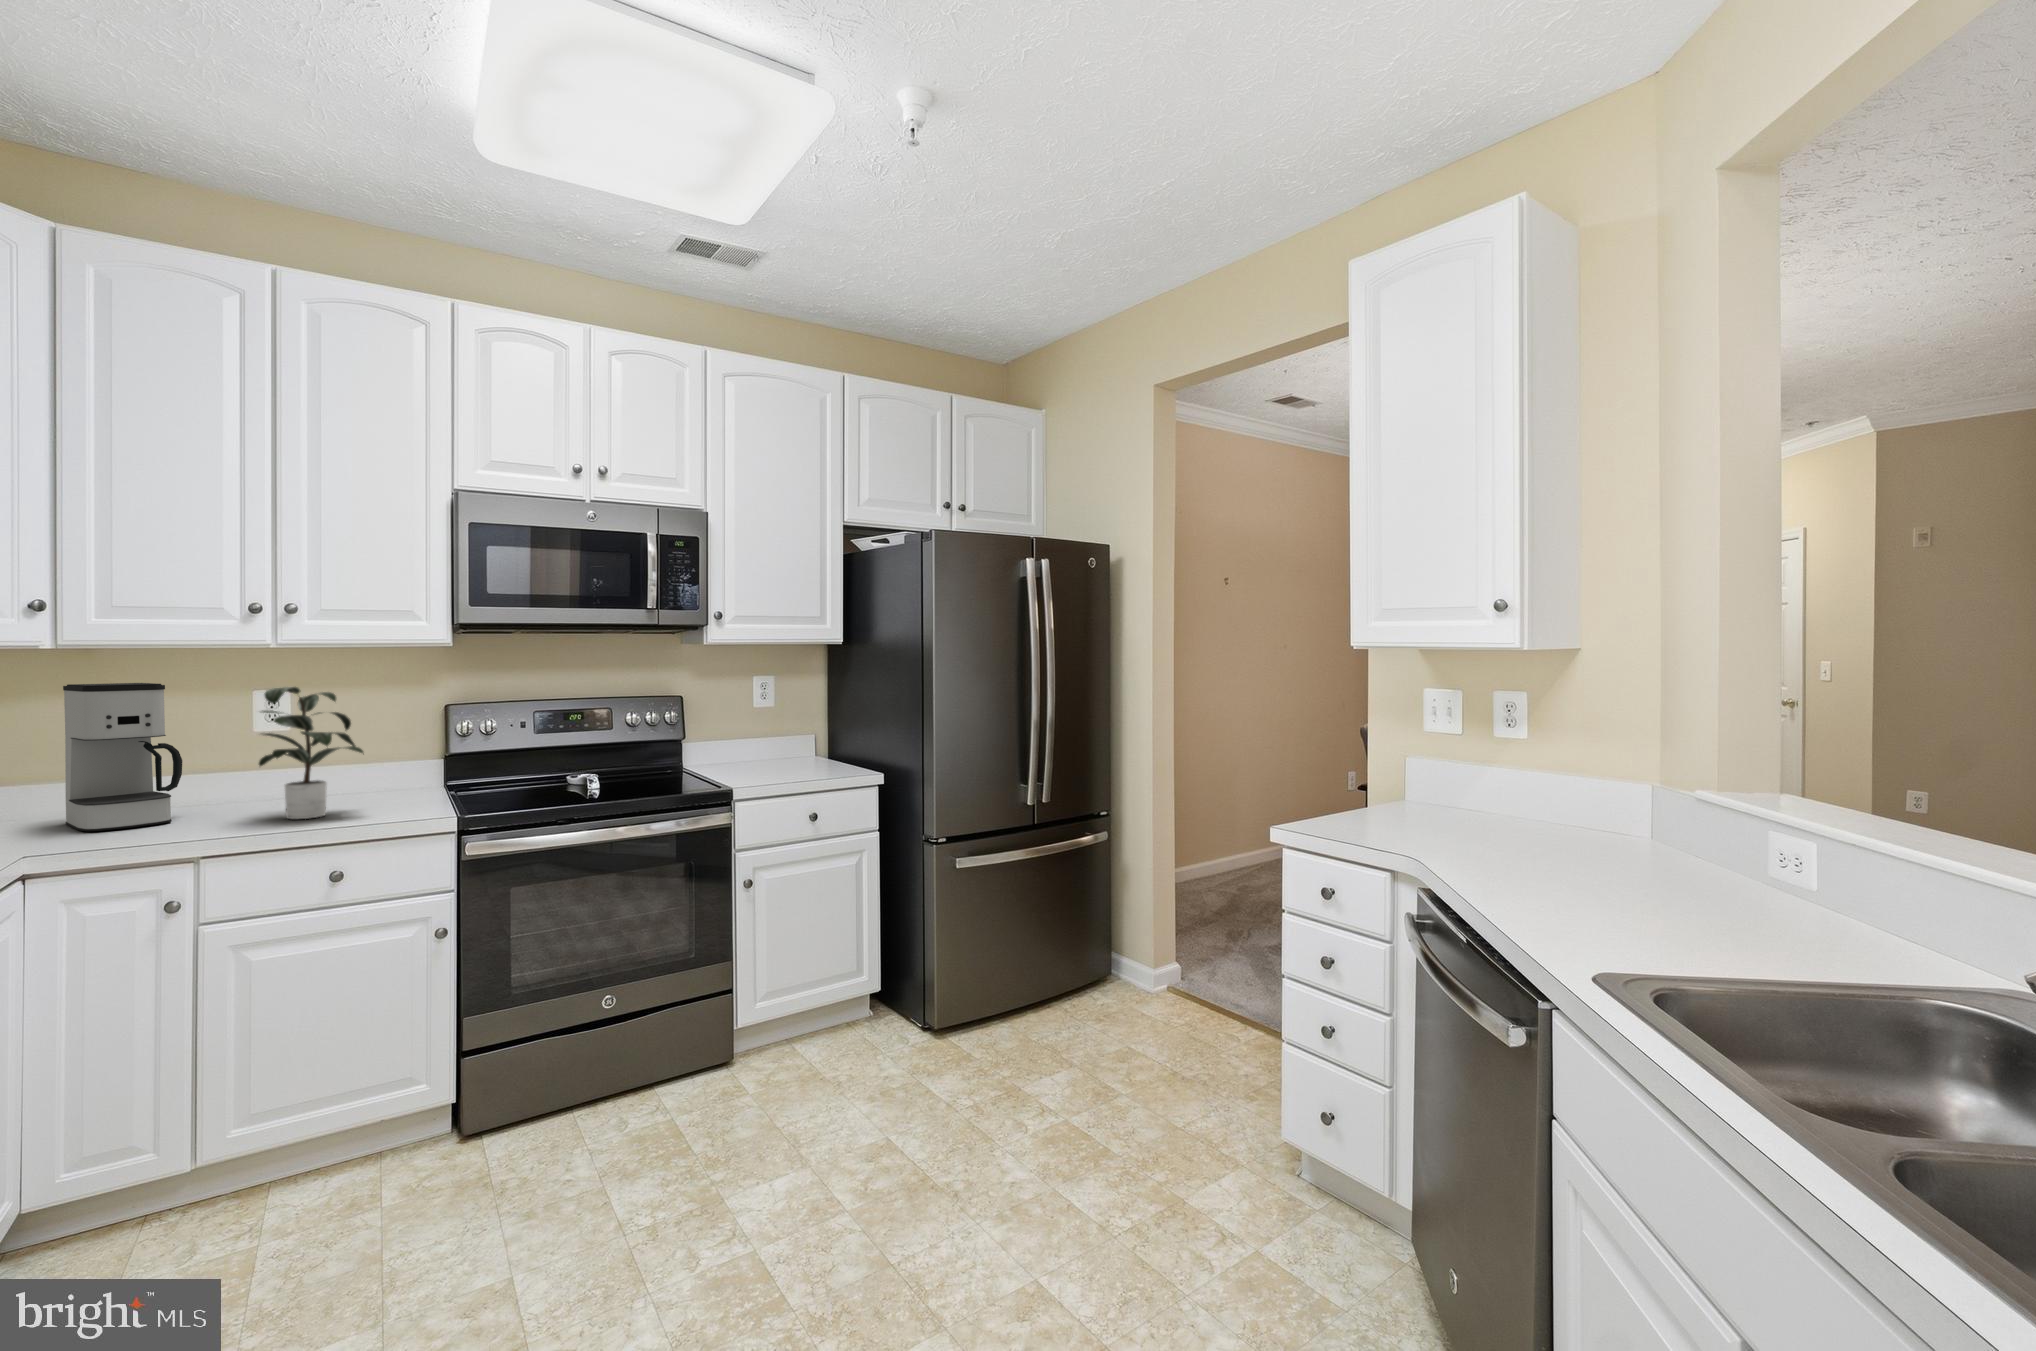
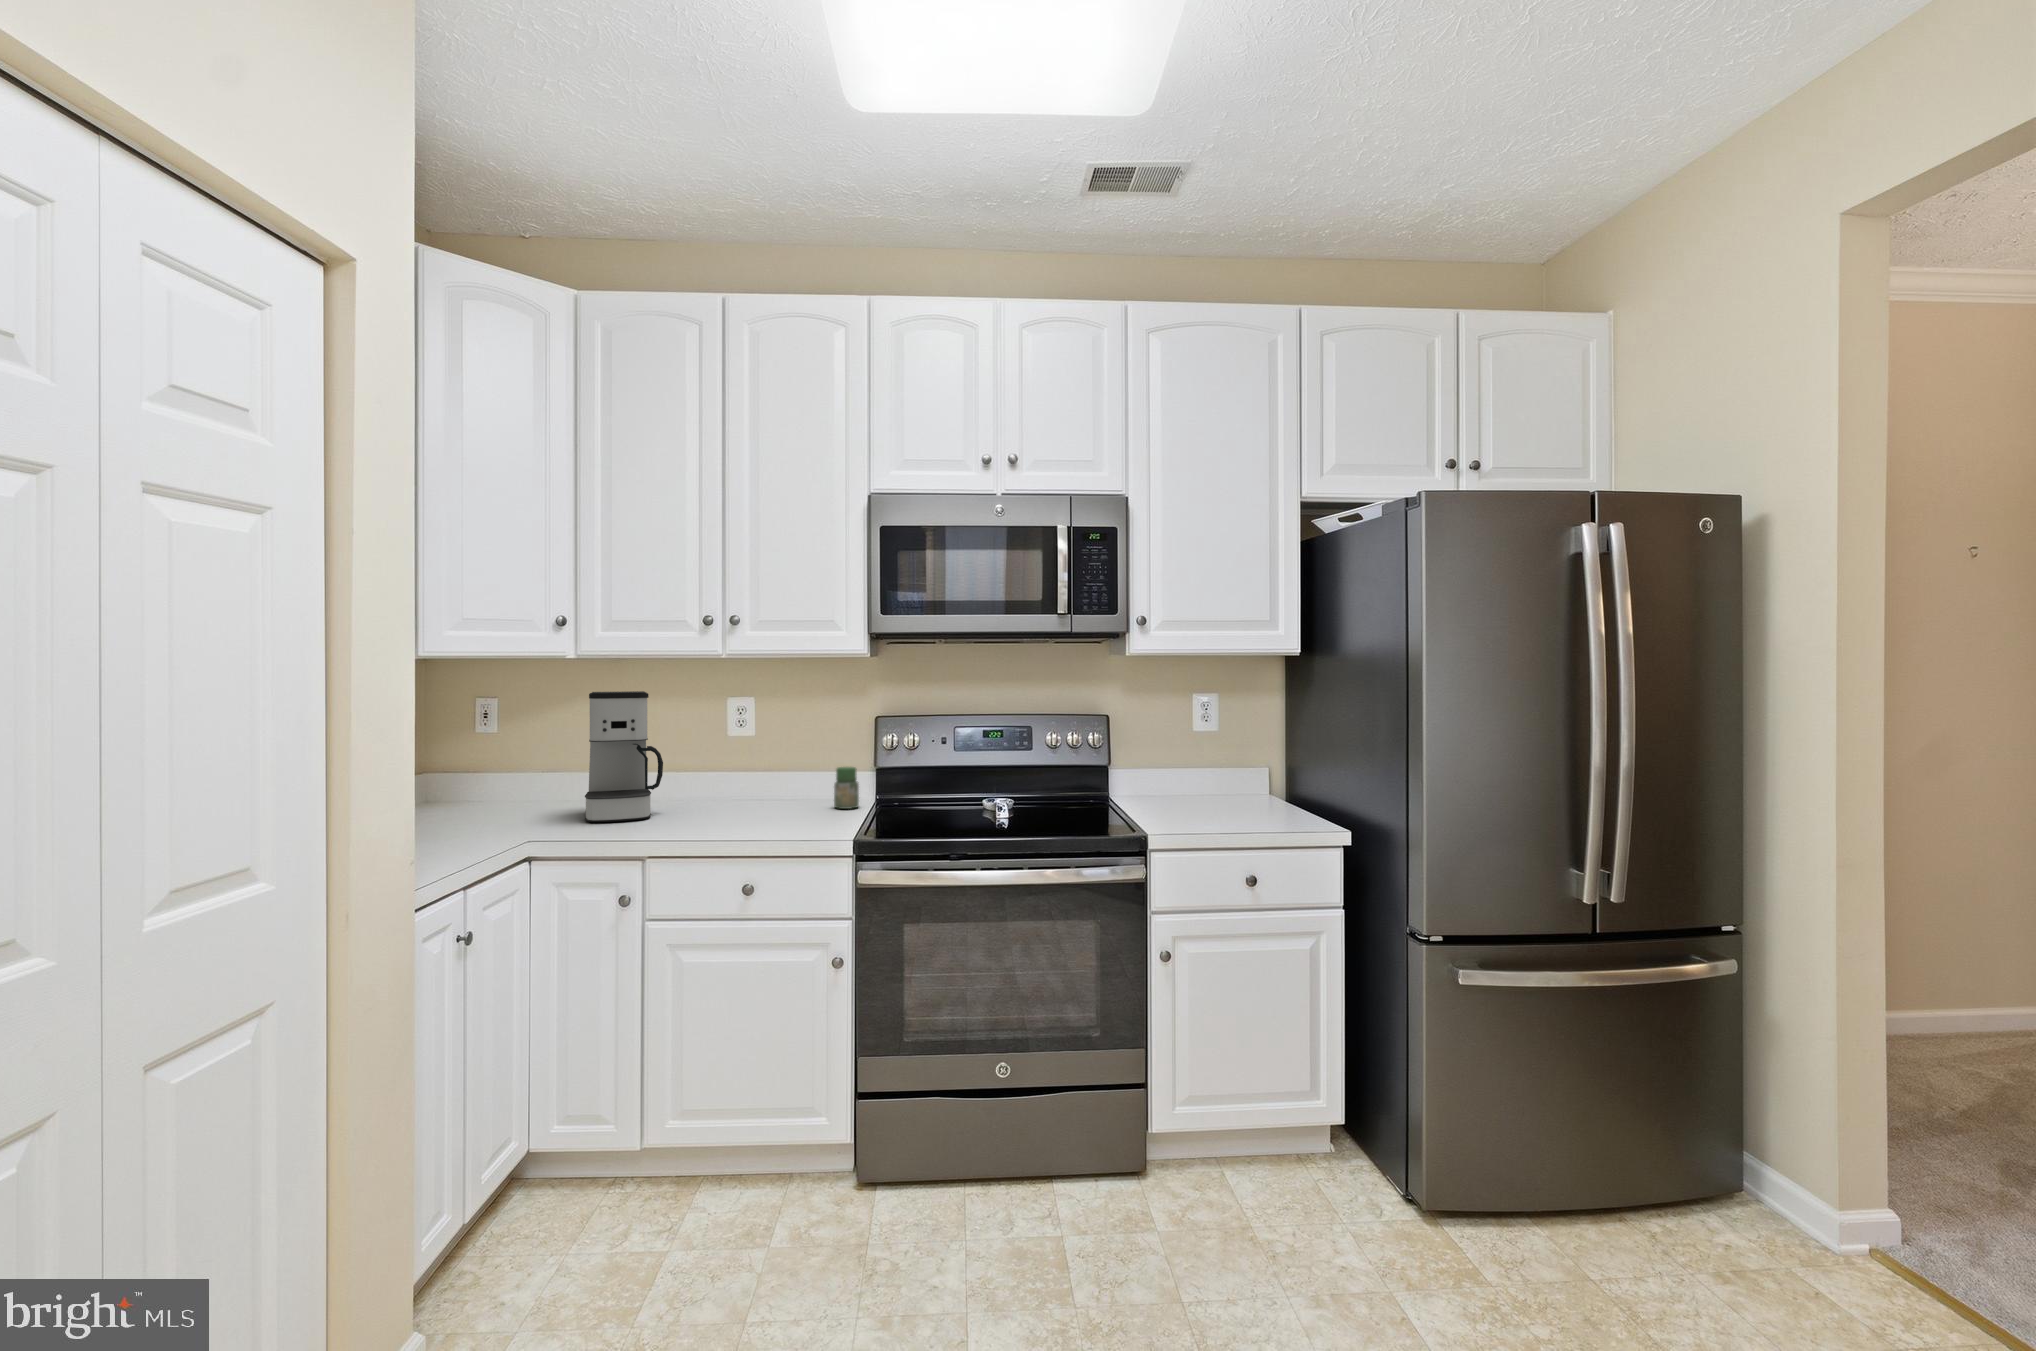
potted plant: present [259,687,364,819] -> none [688,697,806,827]
jar: none [398,754,427,795] -> present [834,767,859,809]

